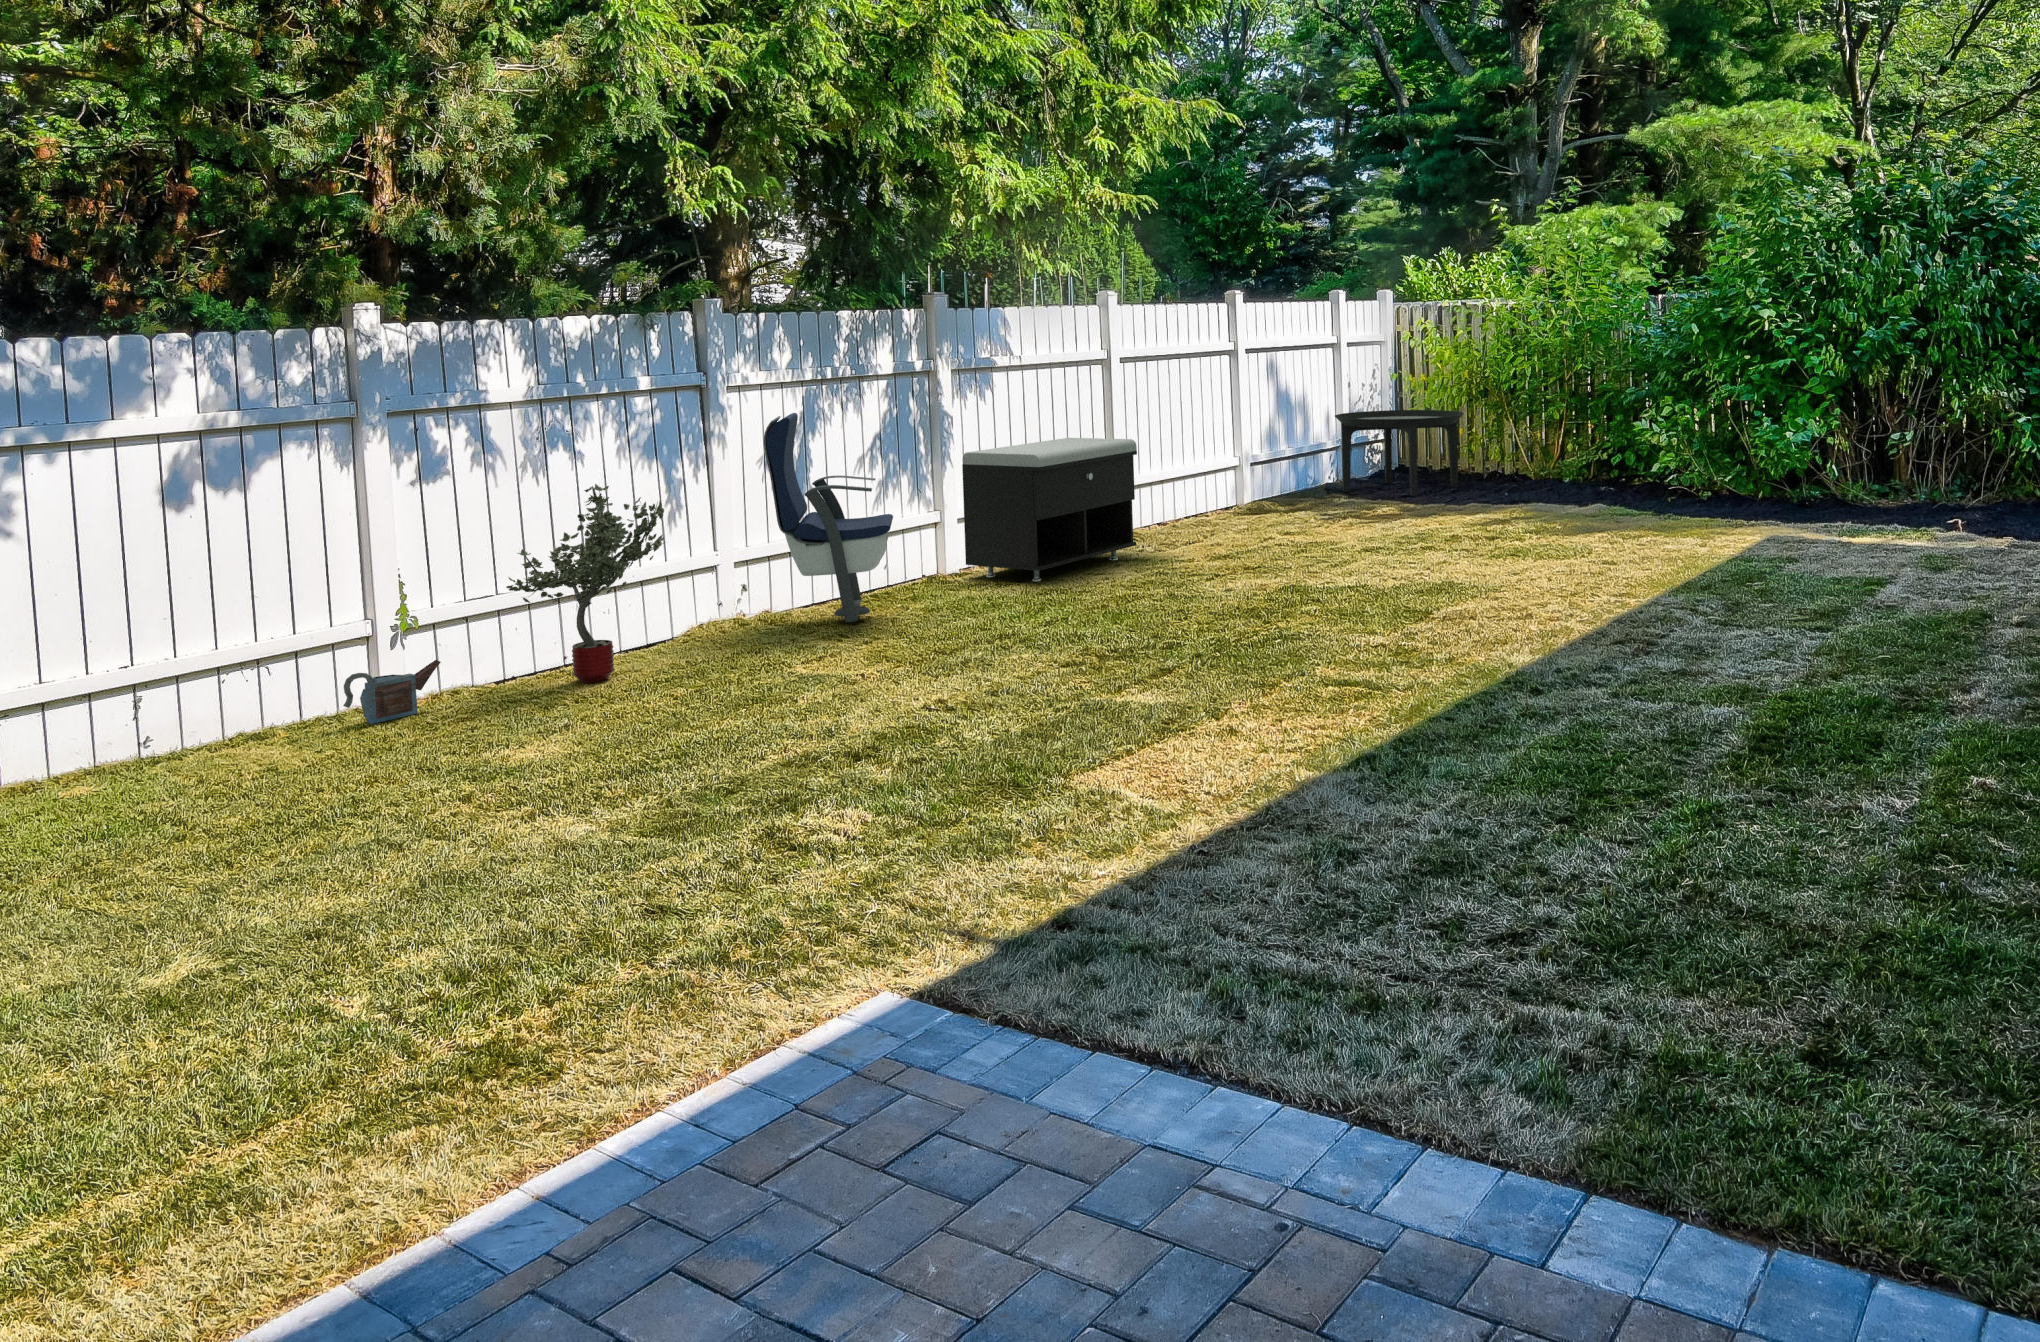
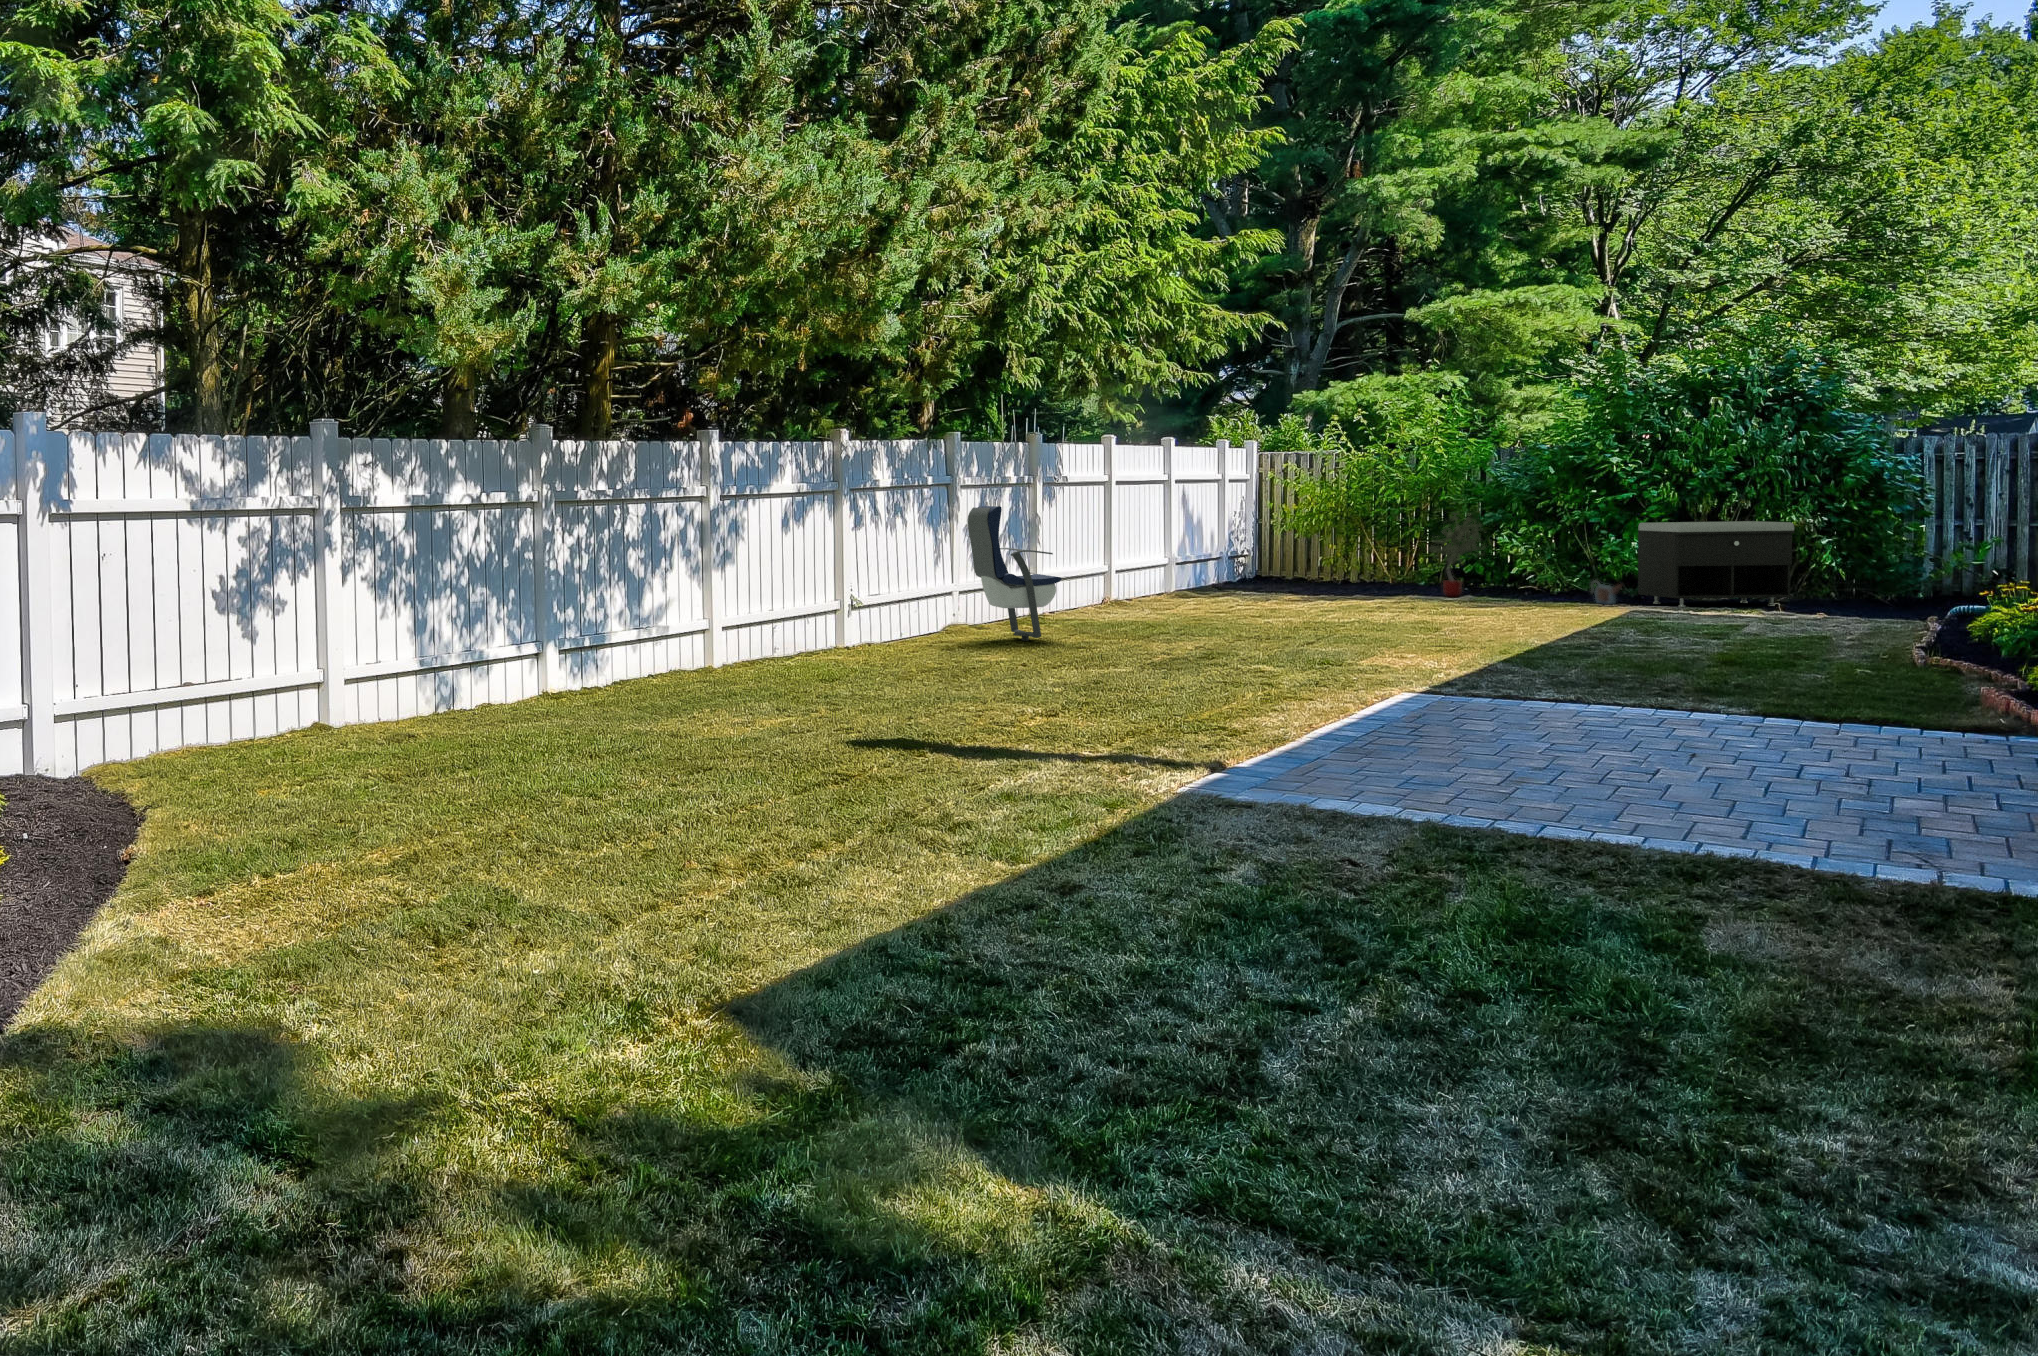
round table: present [1335,410,1464,496] -> none [1223,535,1335,598]
storage bench: present [962,438,1137,582] -> present [1638,521,1794,607]
potted tree: present [506,484,664,683] -> present [1428,514,1484,597]
watering can: present [343,660,441,724] -> present [1591,581,1622,604]

